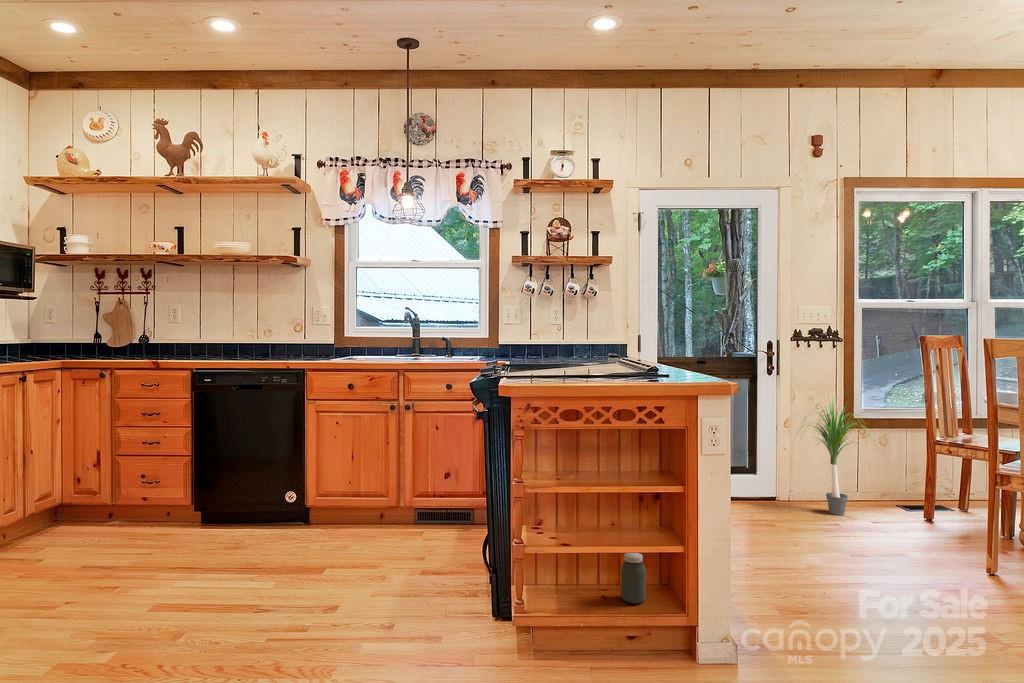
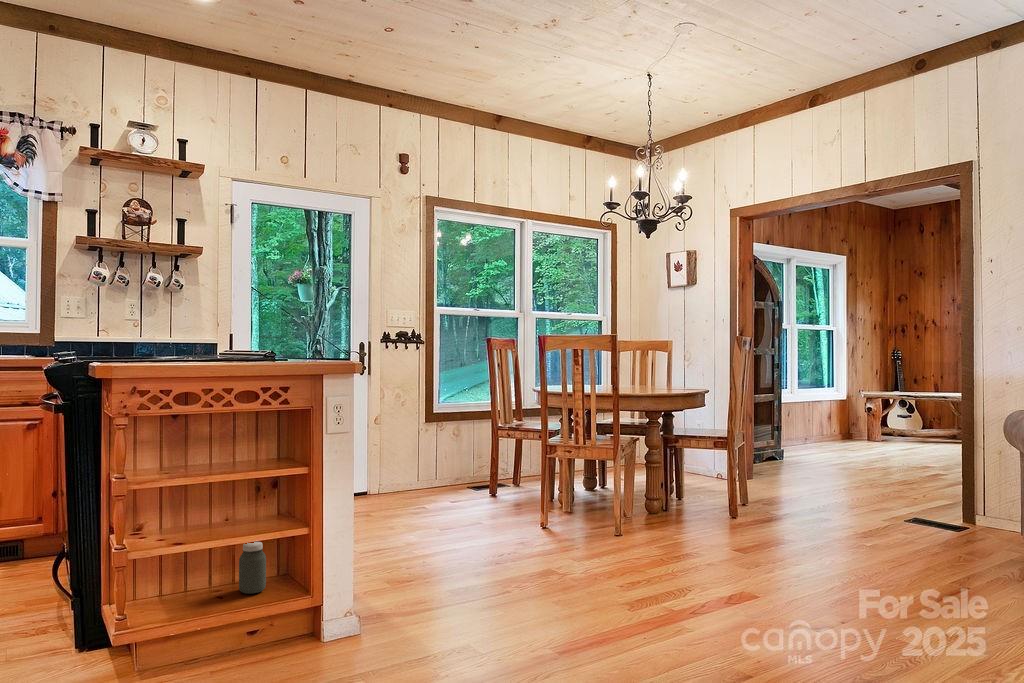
potted plant: present [803,400,868,515] -> none [384,390,456,501]

